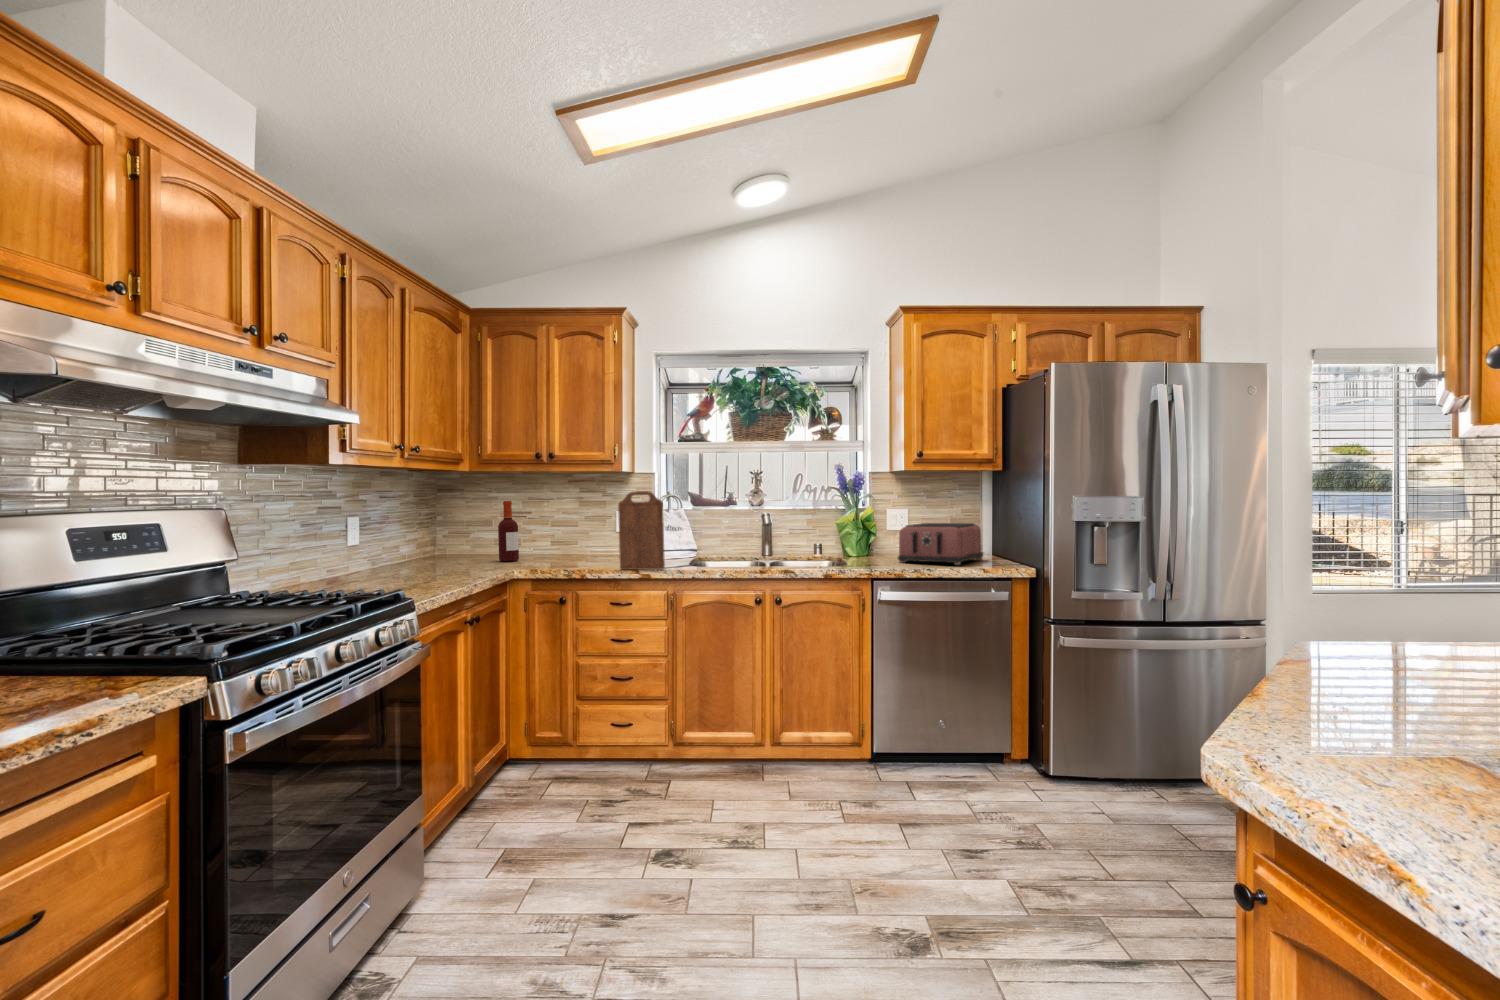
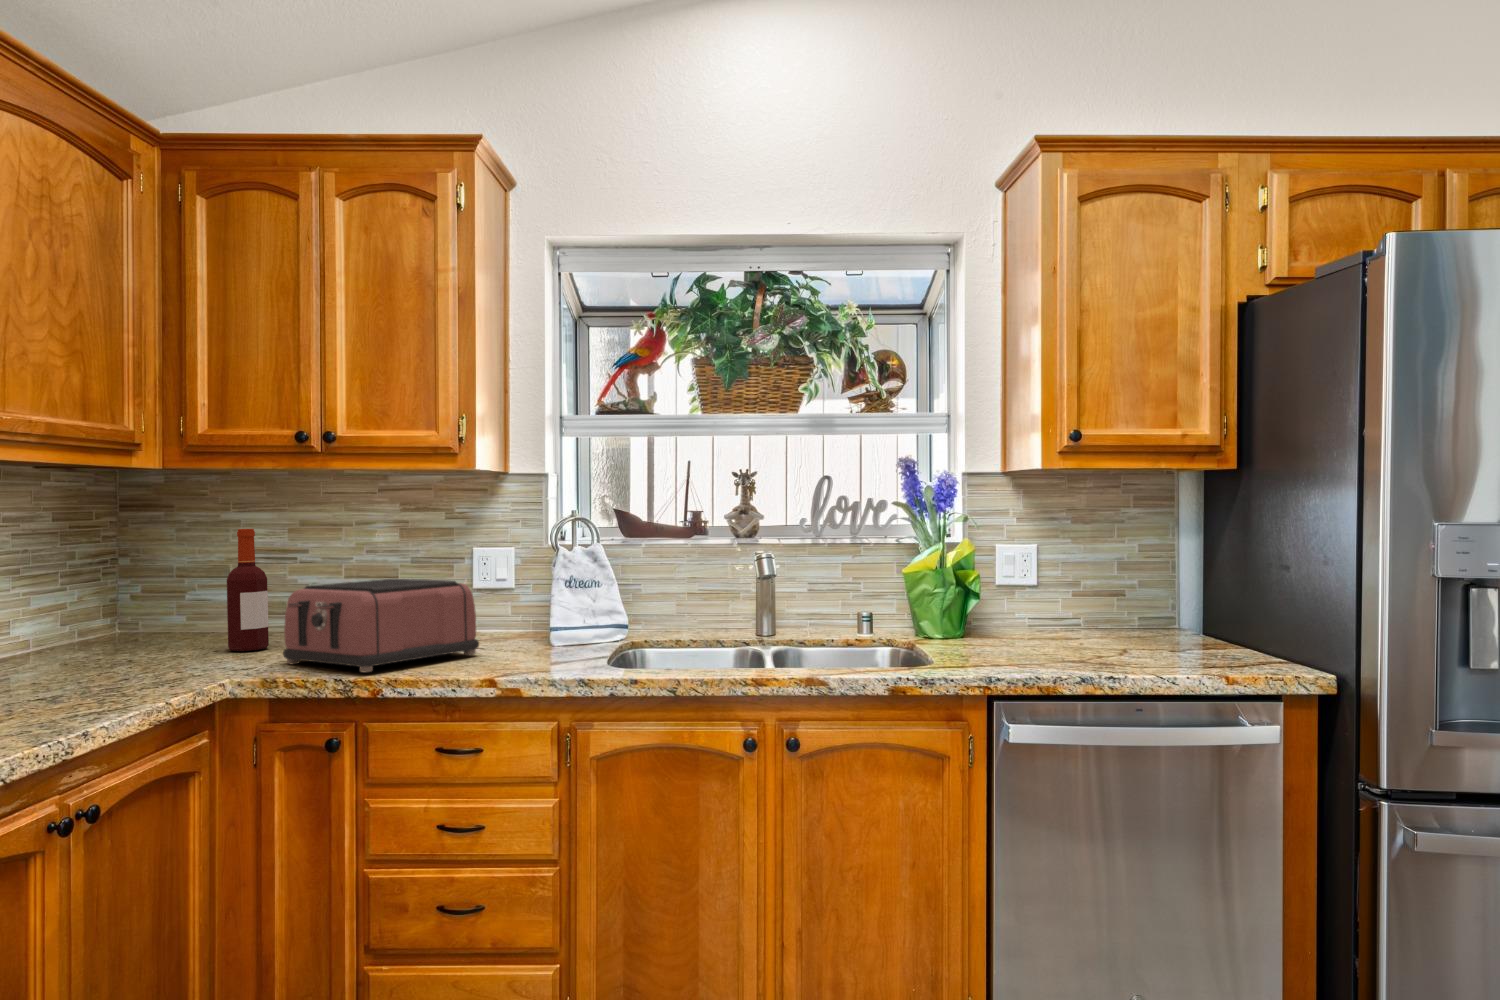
cutting board: present [618,491,665,570] -> none [456,511,553,676]
toaster: present [898,523,983,565] -> present [283,579,479,672]

